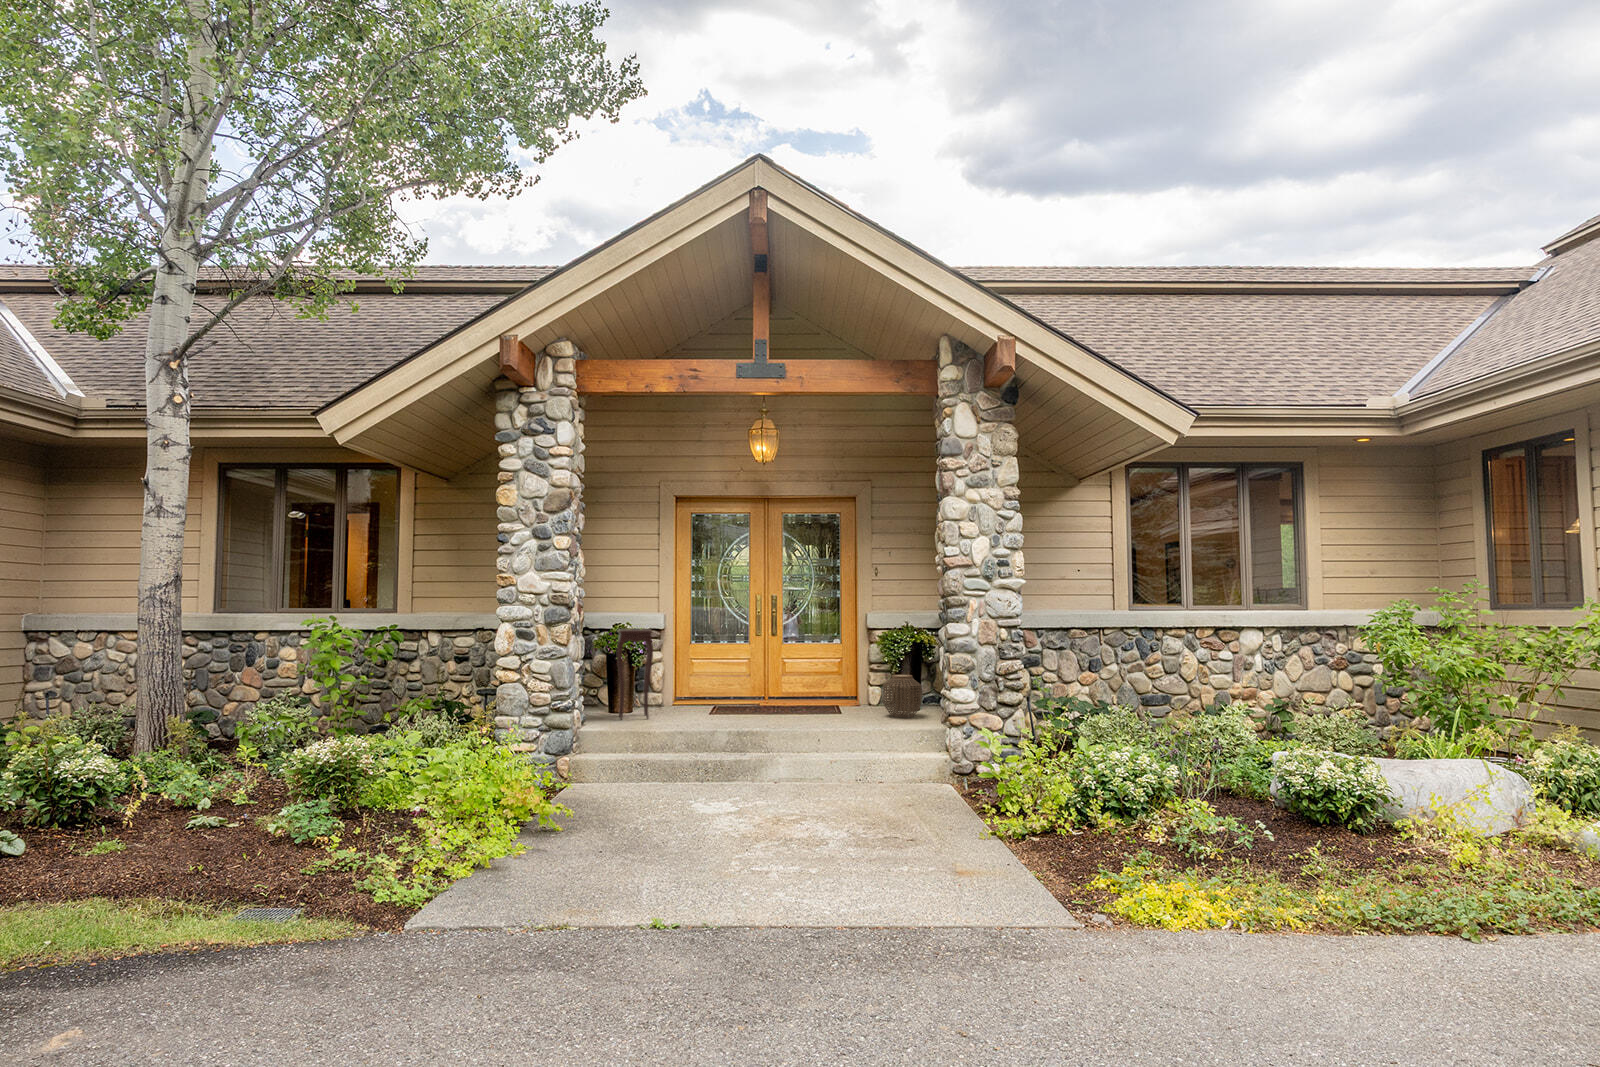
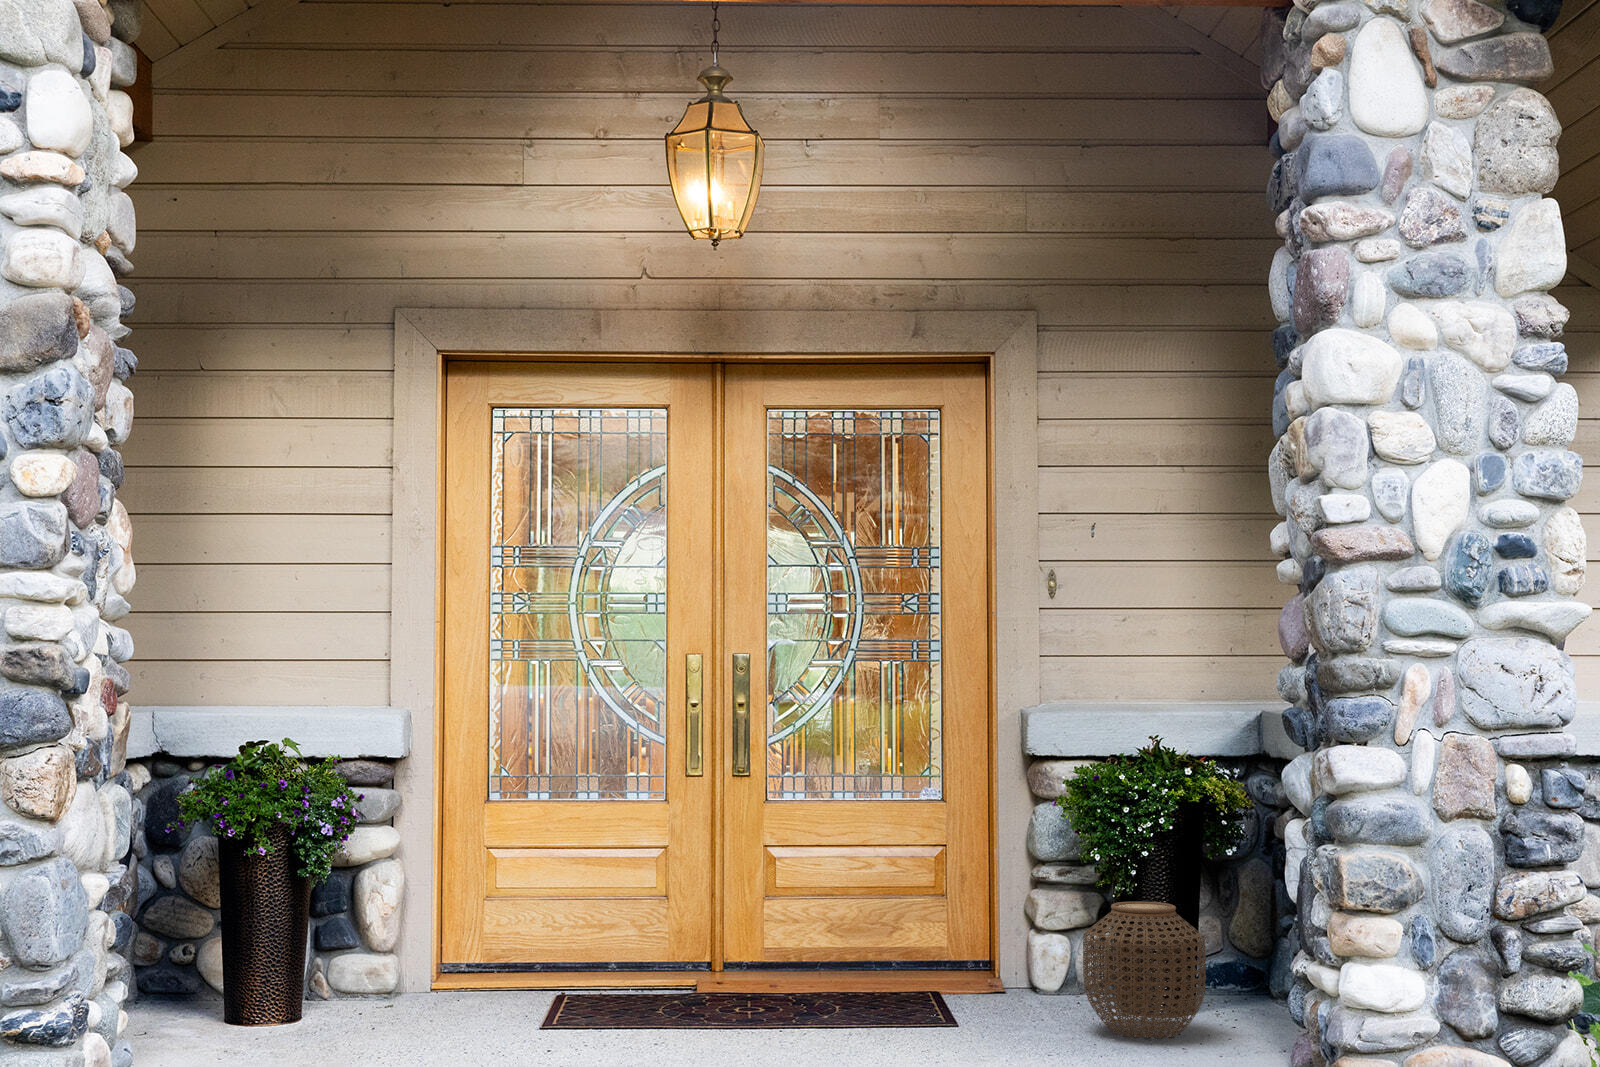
side table: present [617,629,653,720] -> none [251,760,365,1051]

